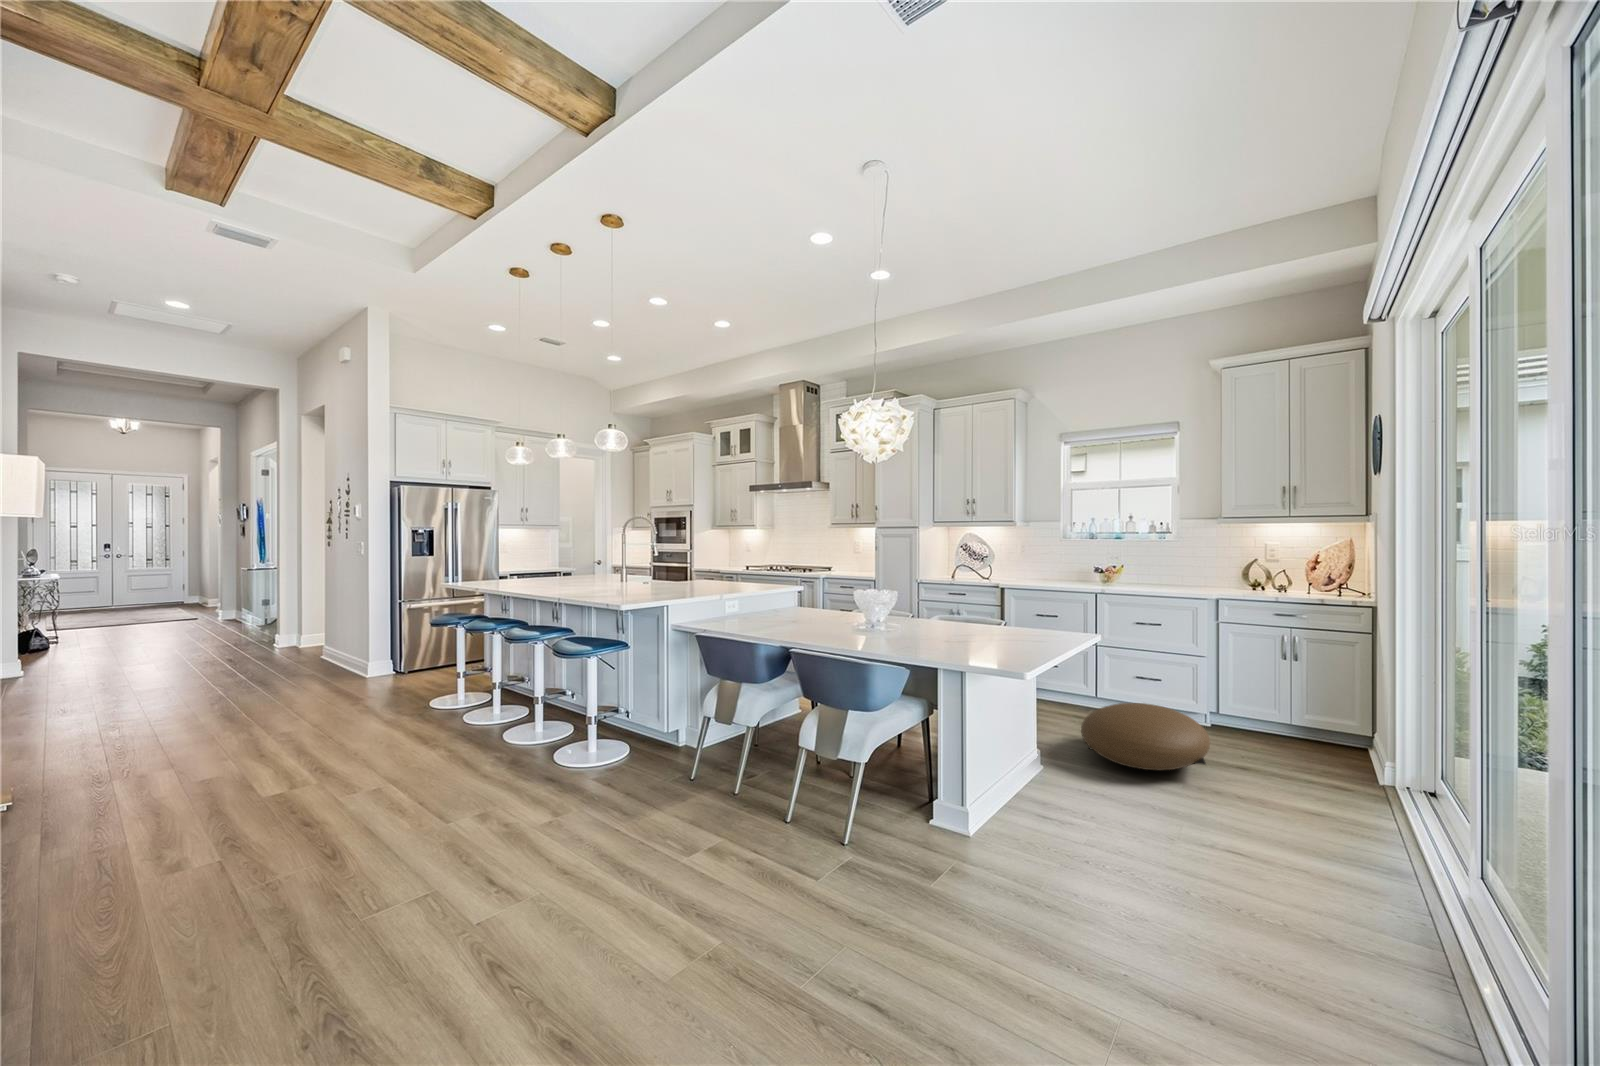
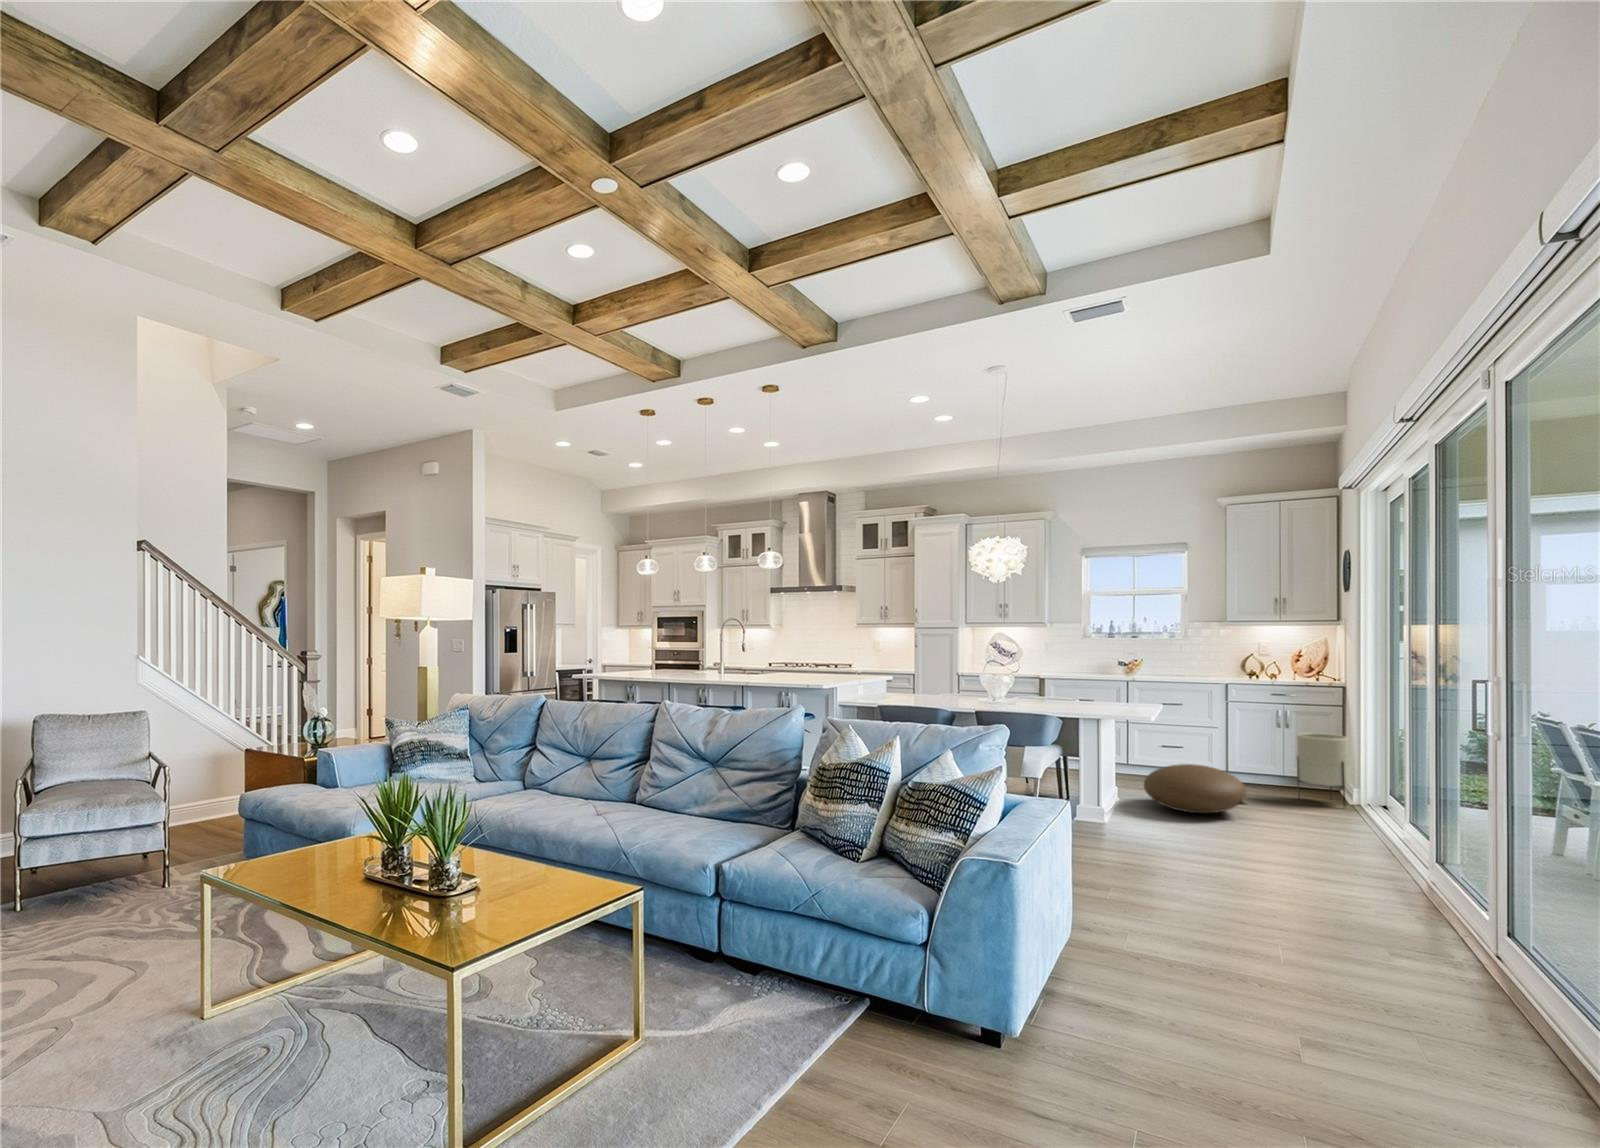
planter: none [1292,666,1366,767] -> present [1297,733,1350,806]

